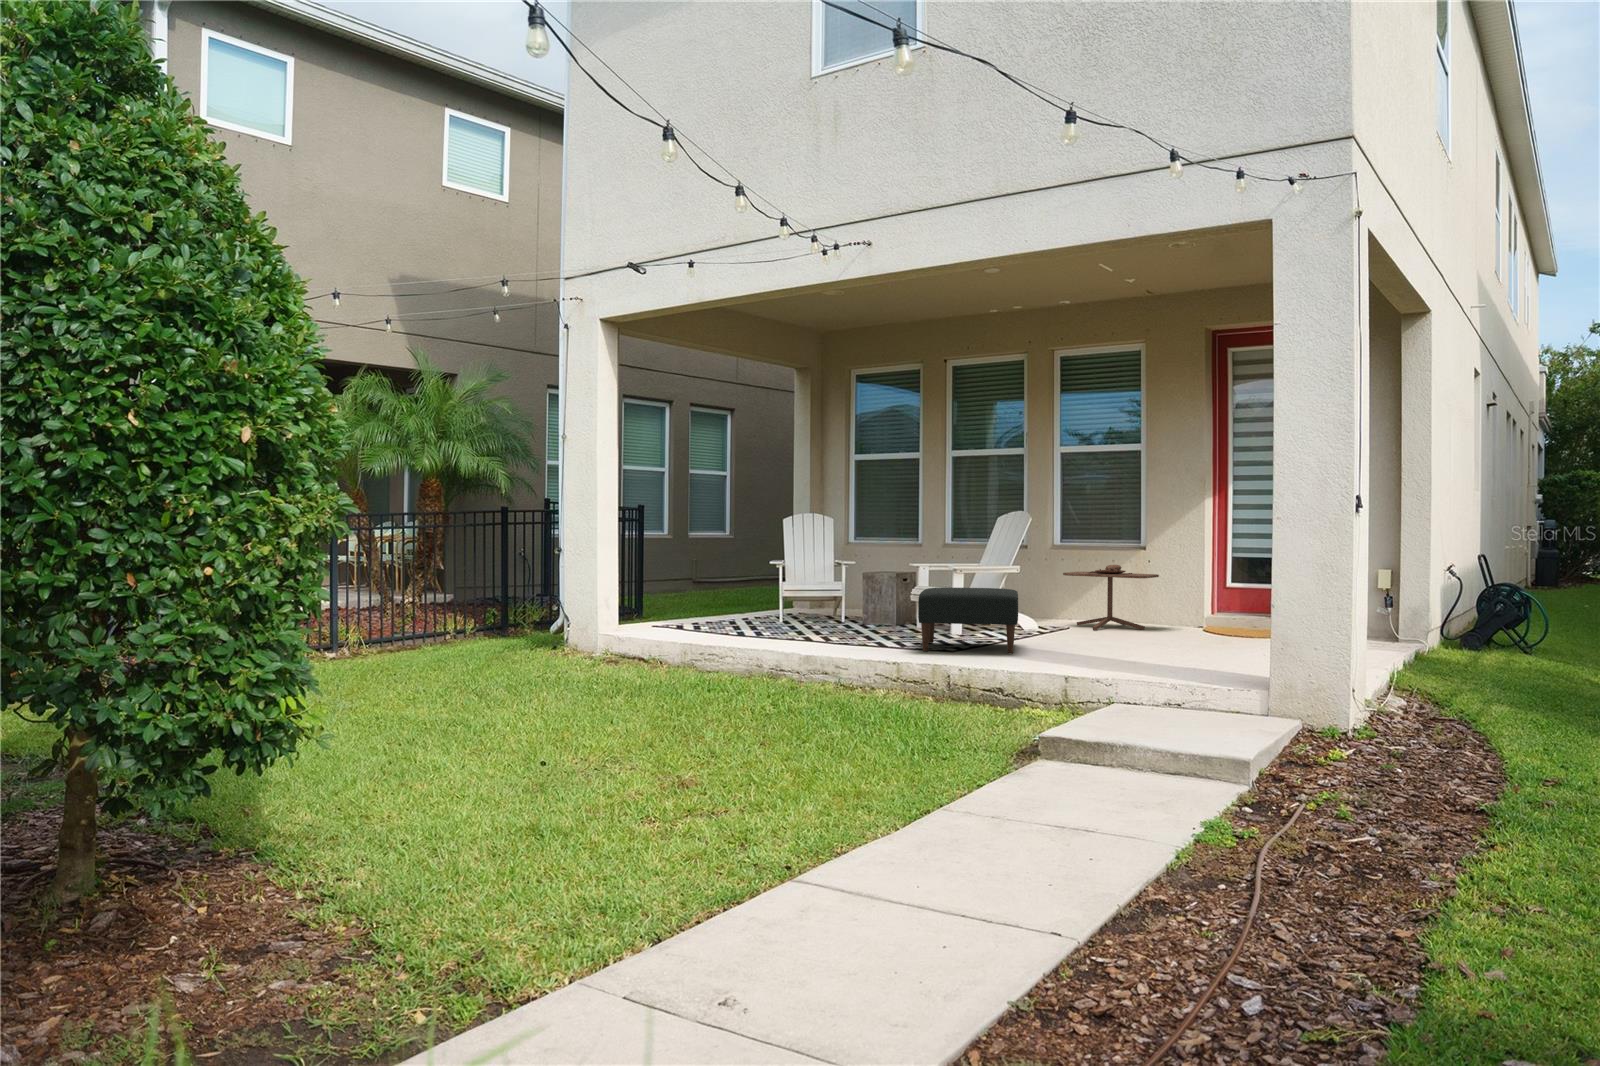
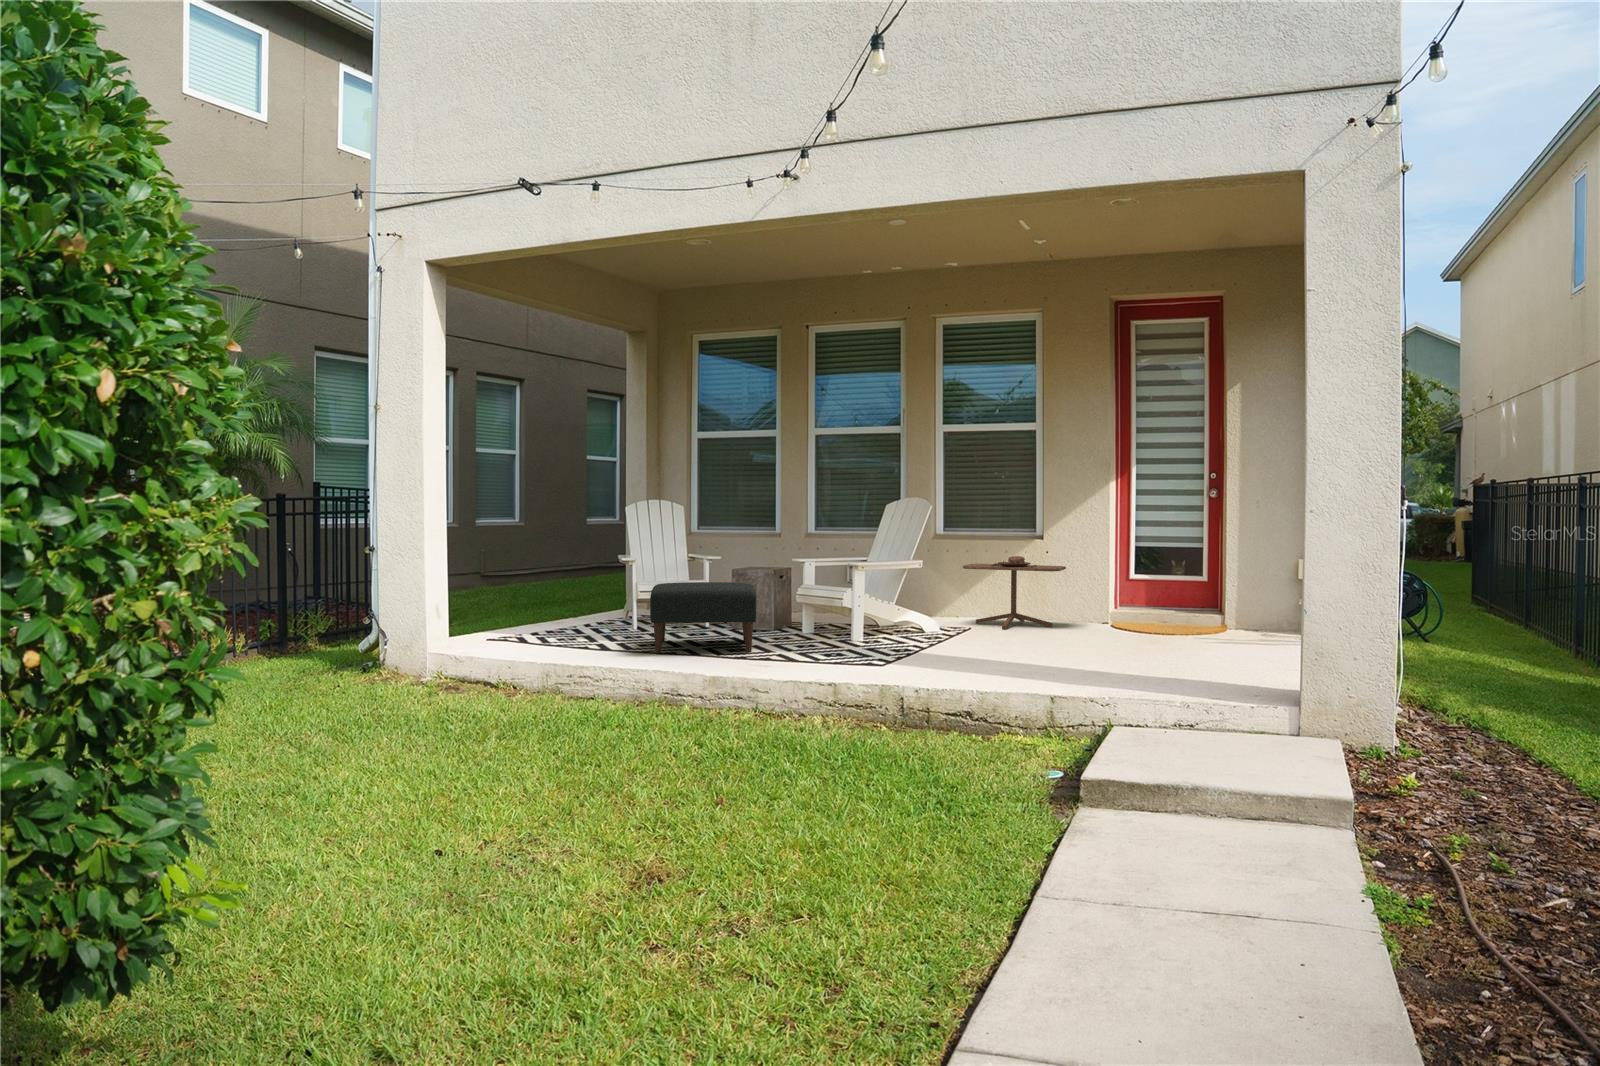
ottoman: present [918,588,1018,653] -> present [650,582,756,653]

